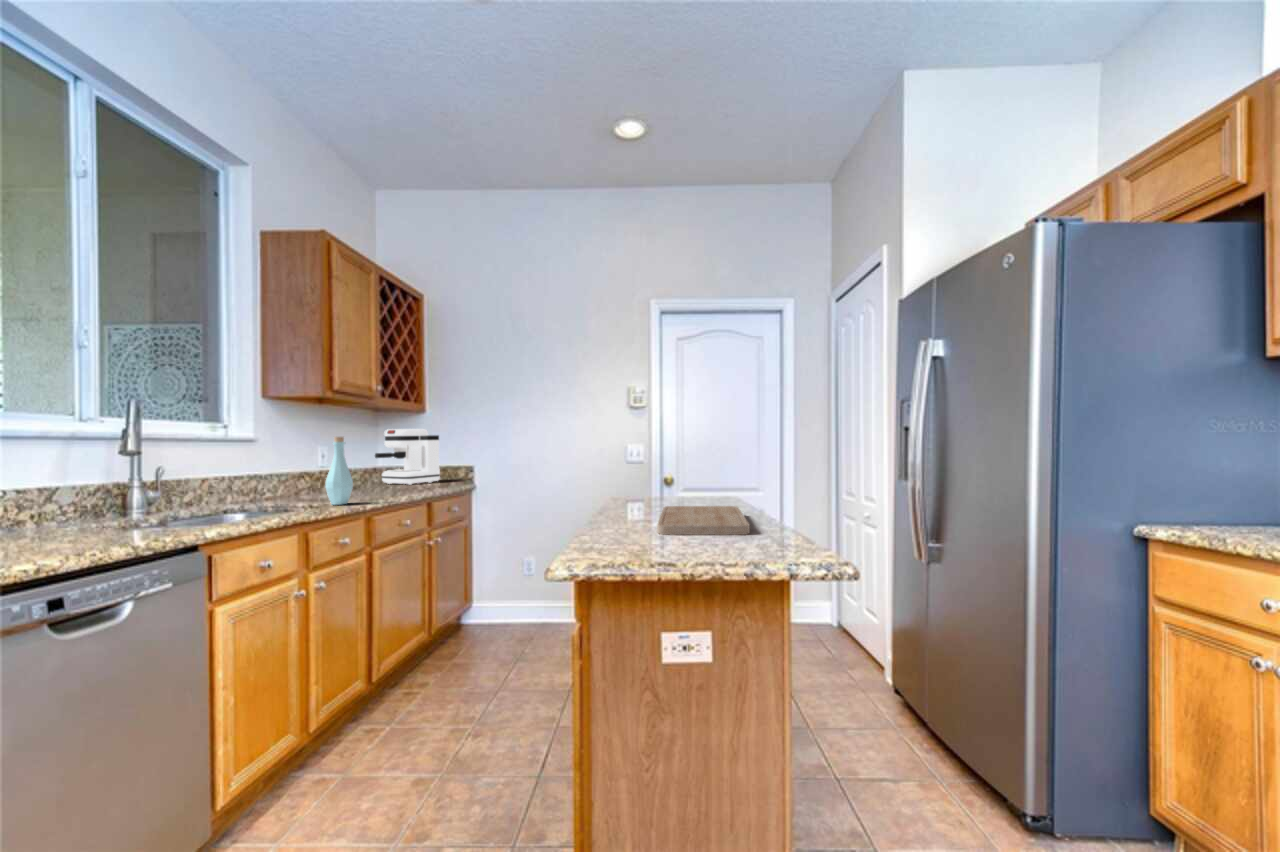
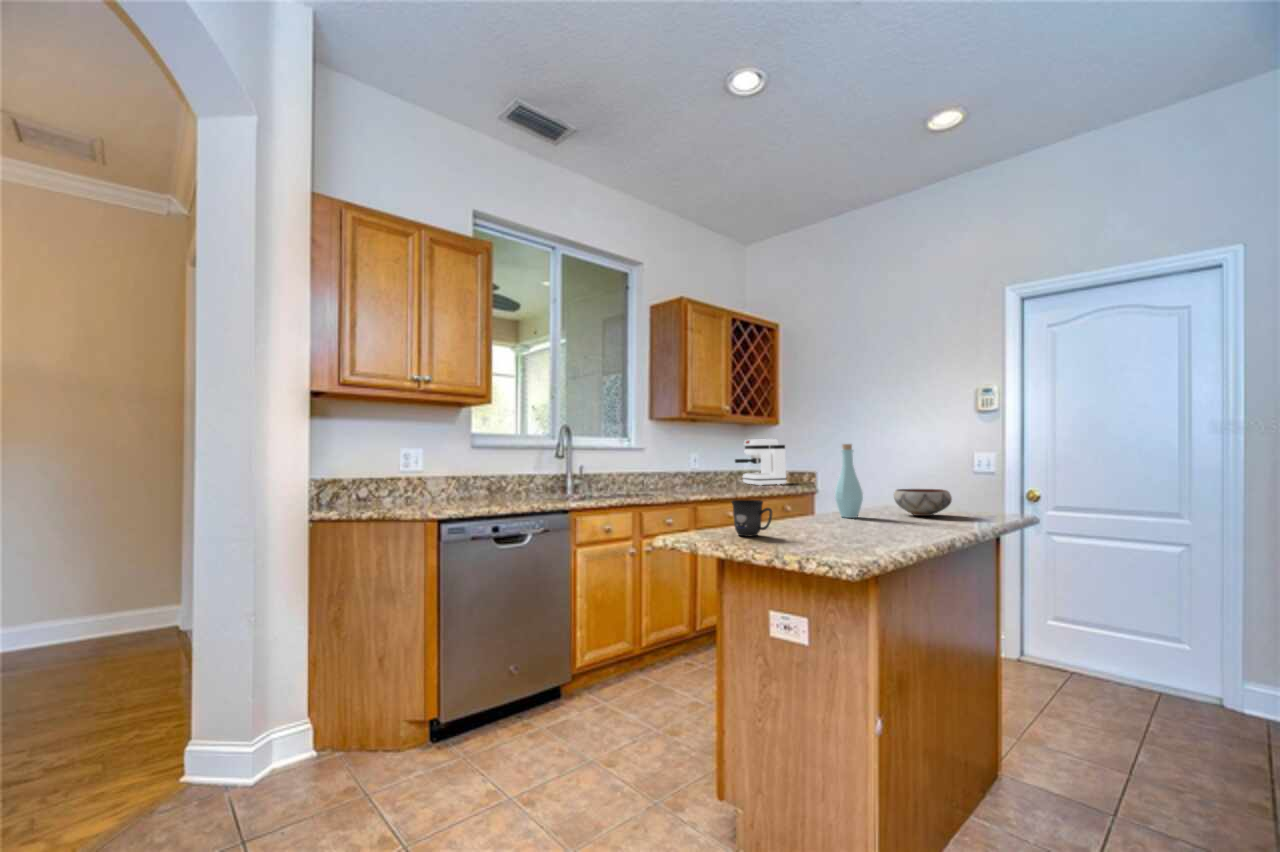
bottle: present [325,437,353,505] -> present [835,444,863,518]
bowl: none [648,476,700,503] -> present [894,489,952,516]
mug: none [613,499,667,547] -> present [732,500,772,536]
cutting board: present [657,506,750,535] -> none [796,514,930,542]

